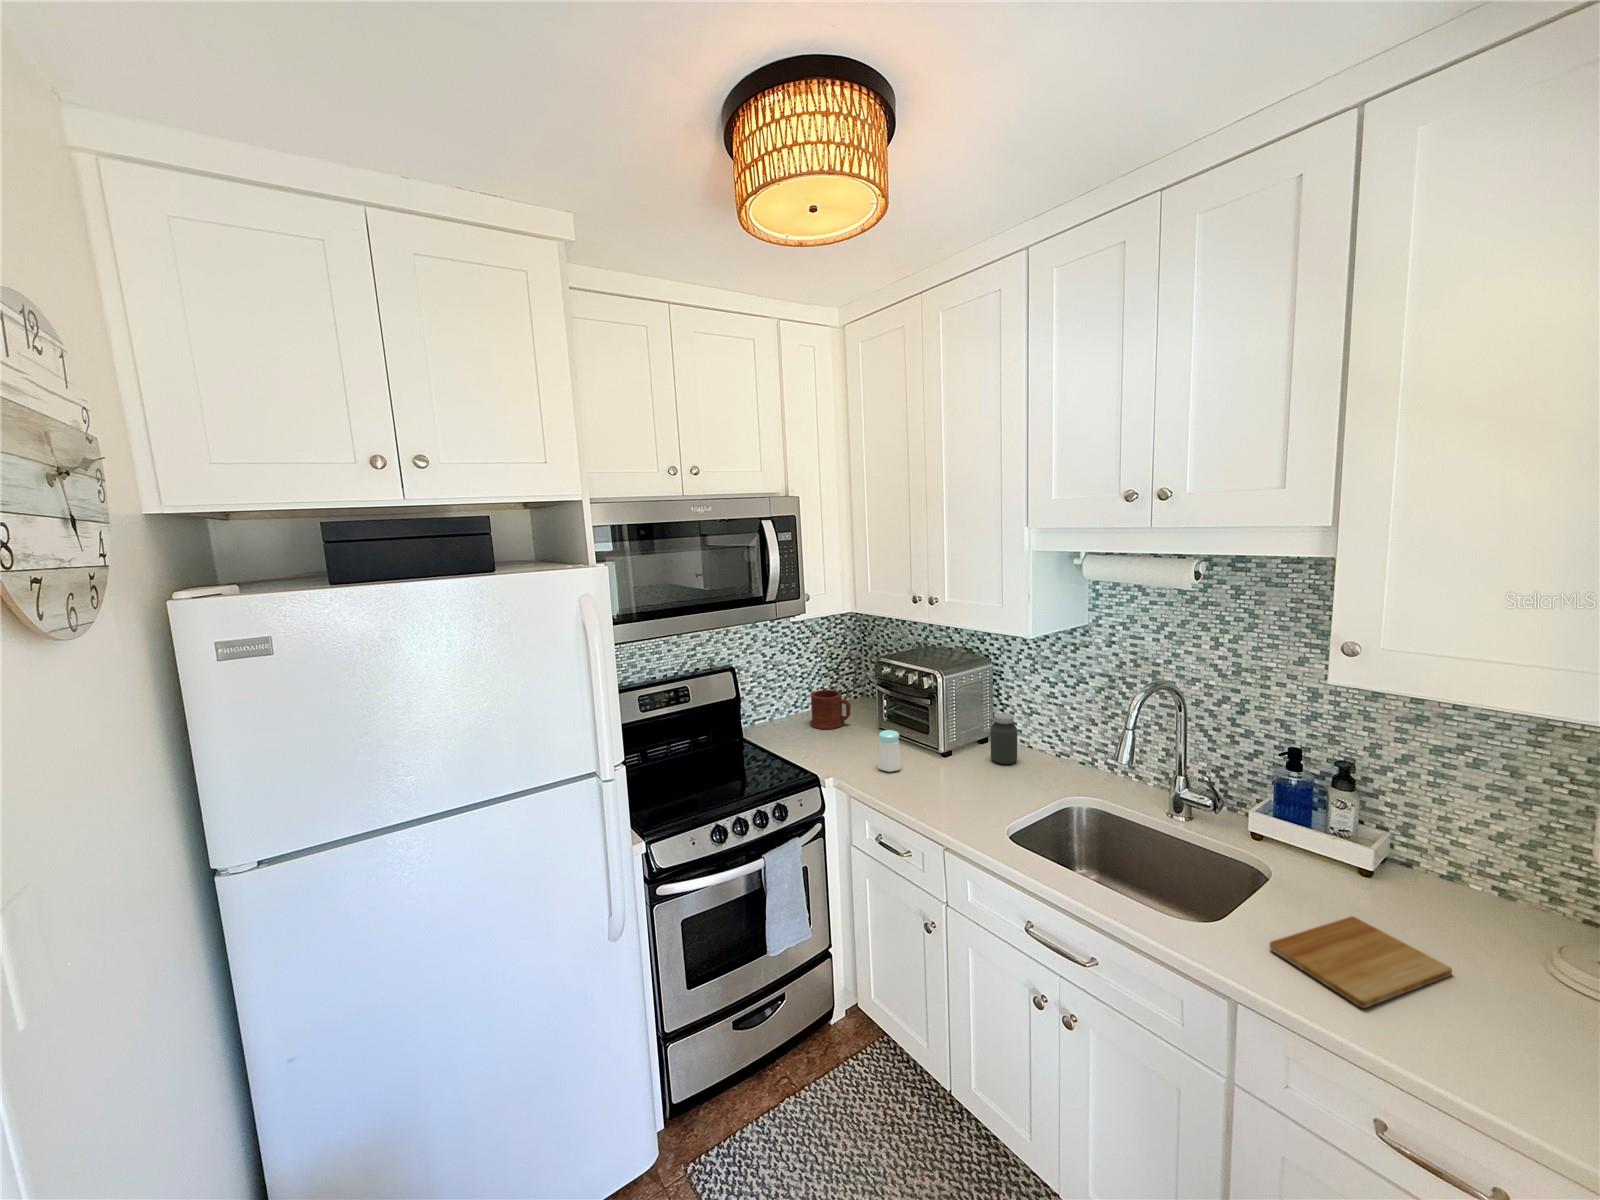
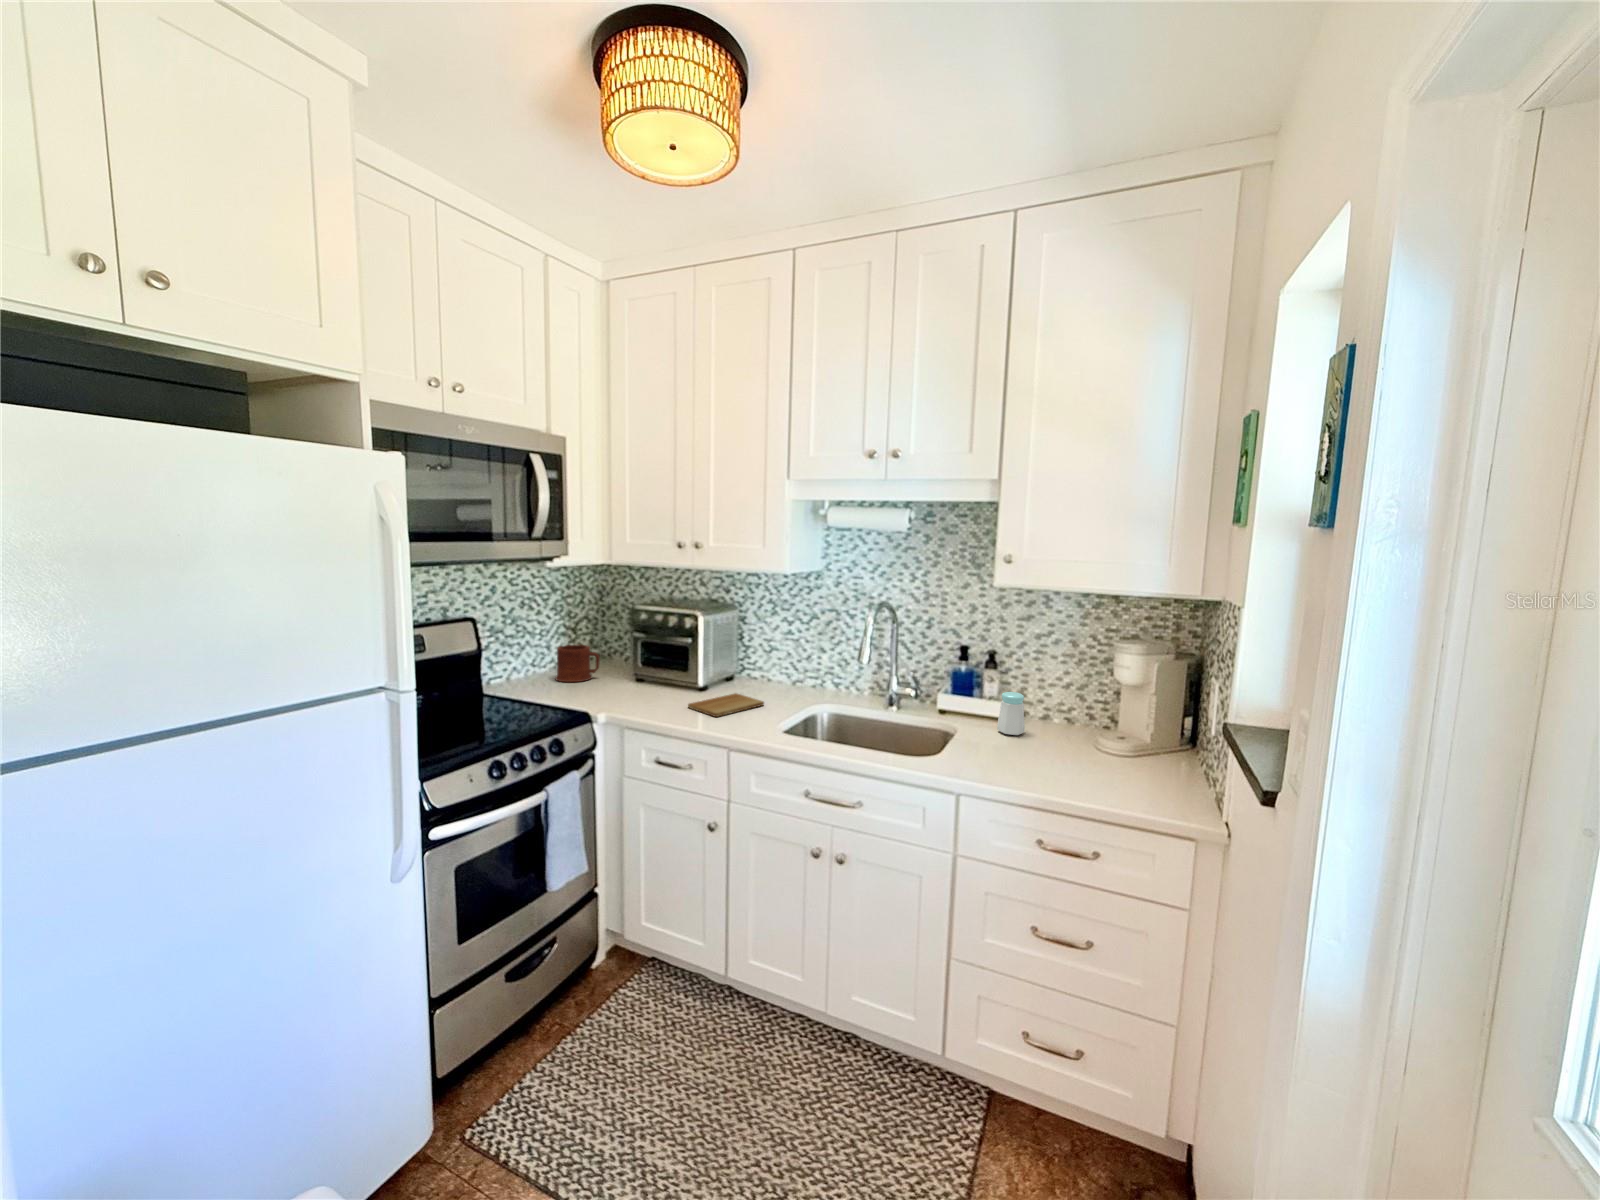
jar: present [991,713,1017,764] -> none [743,649,765,692]
salt shaker: present [878,730,901,772] -> present [997,692,1025,735]
cutting board: present [1270,917,1452,1008] -> present [688,693,764,717]

